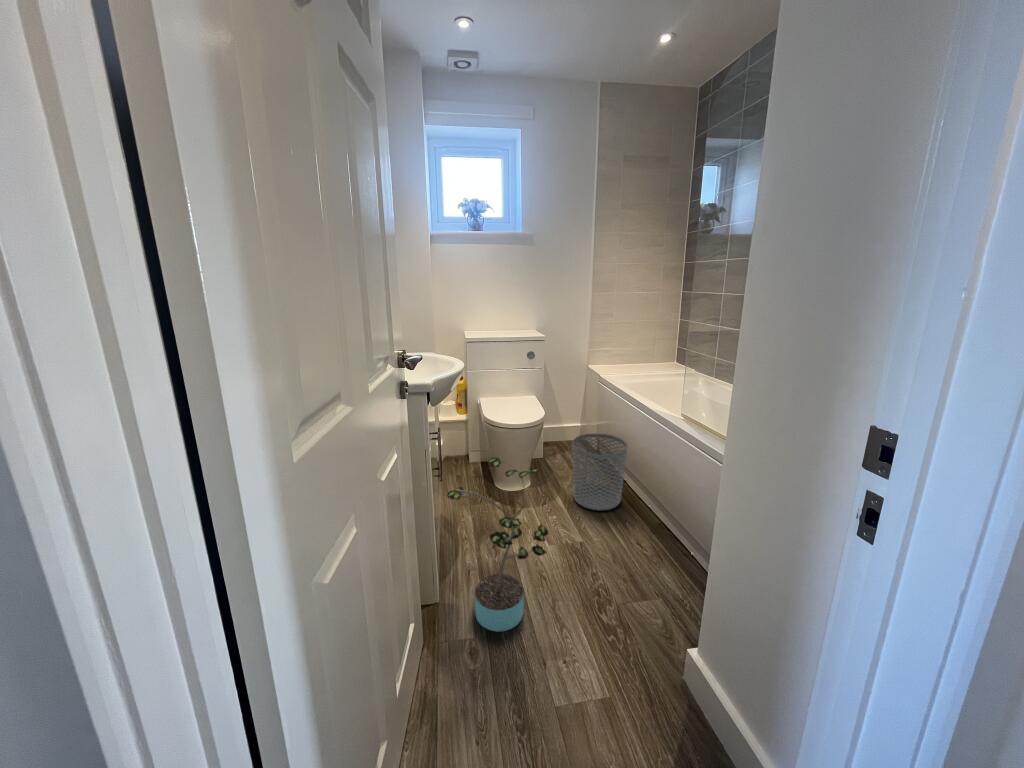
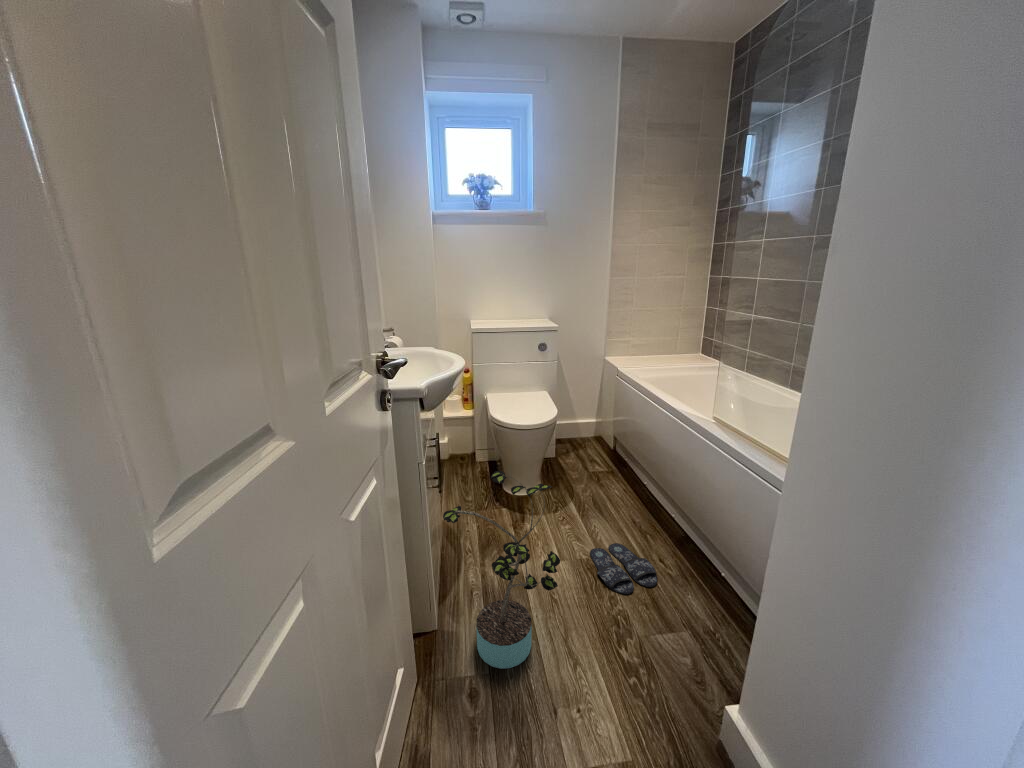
waste bin: present [573,433,627,510] -> none [588,435,649,521]
slippers: none [575,529,634,570] -> present [590,543,657,594]

